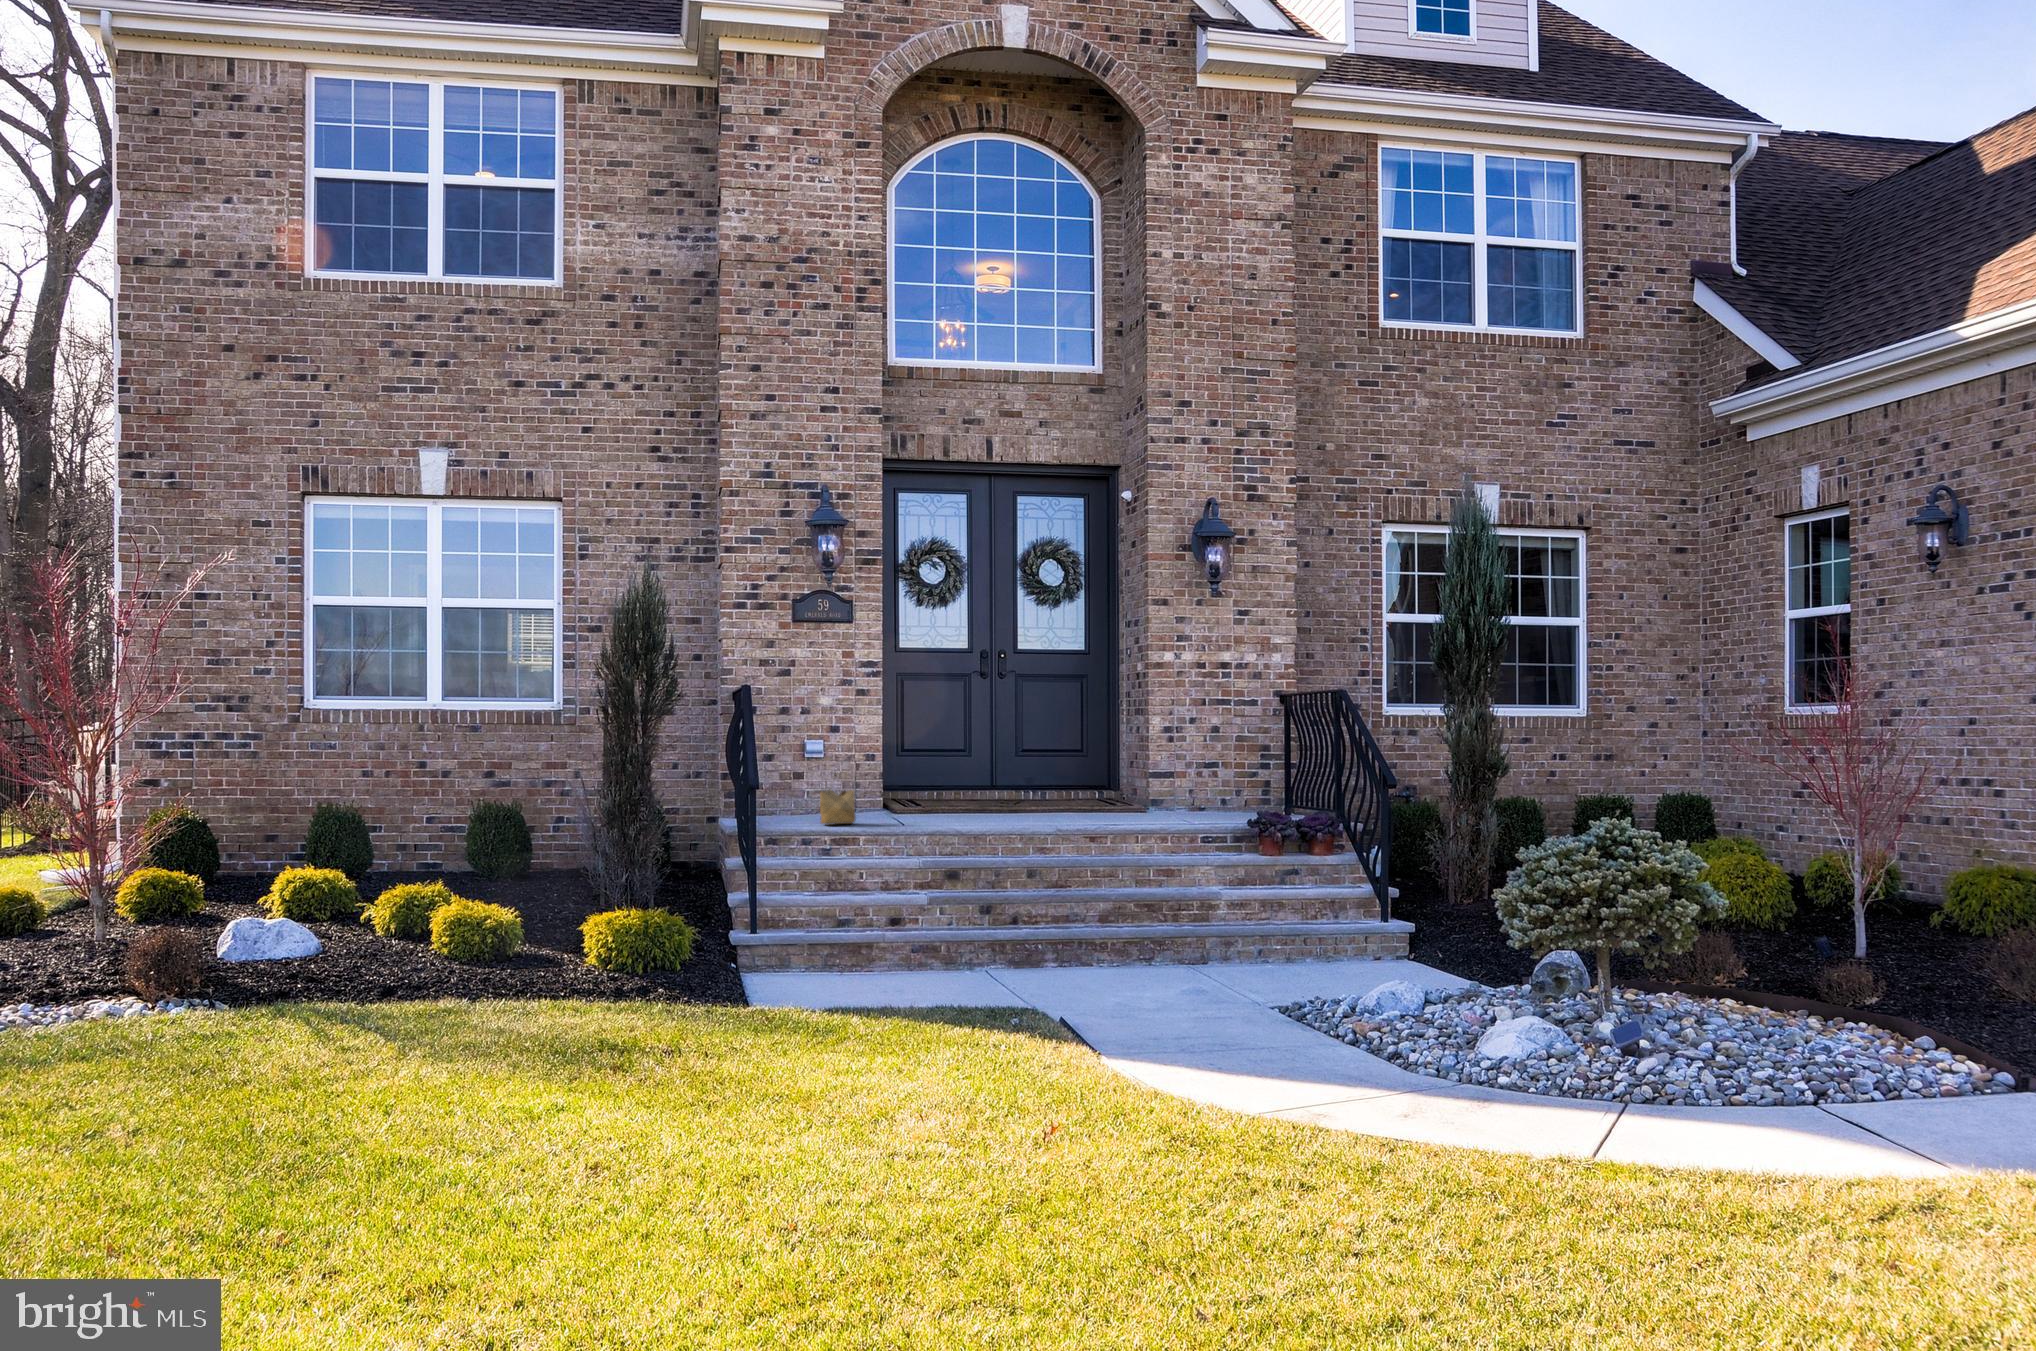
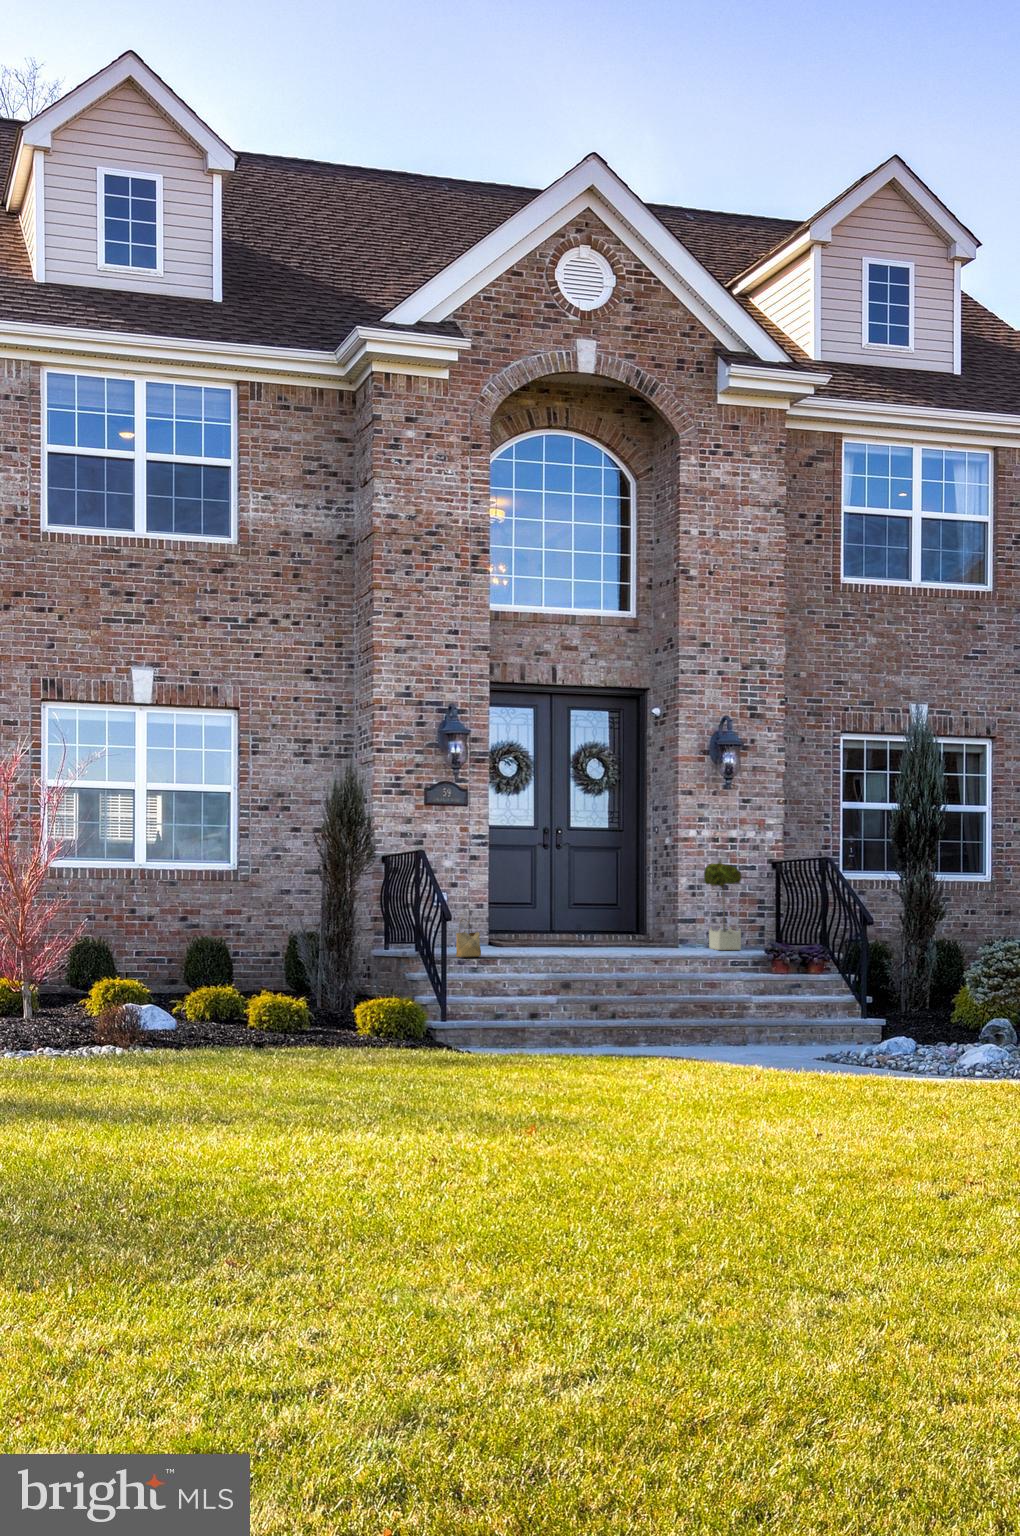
potted tree: none [1179,692,1230,811] -> present [704,862,742,950]

